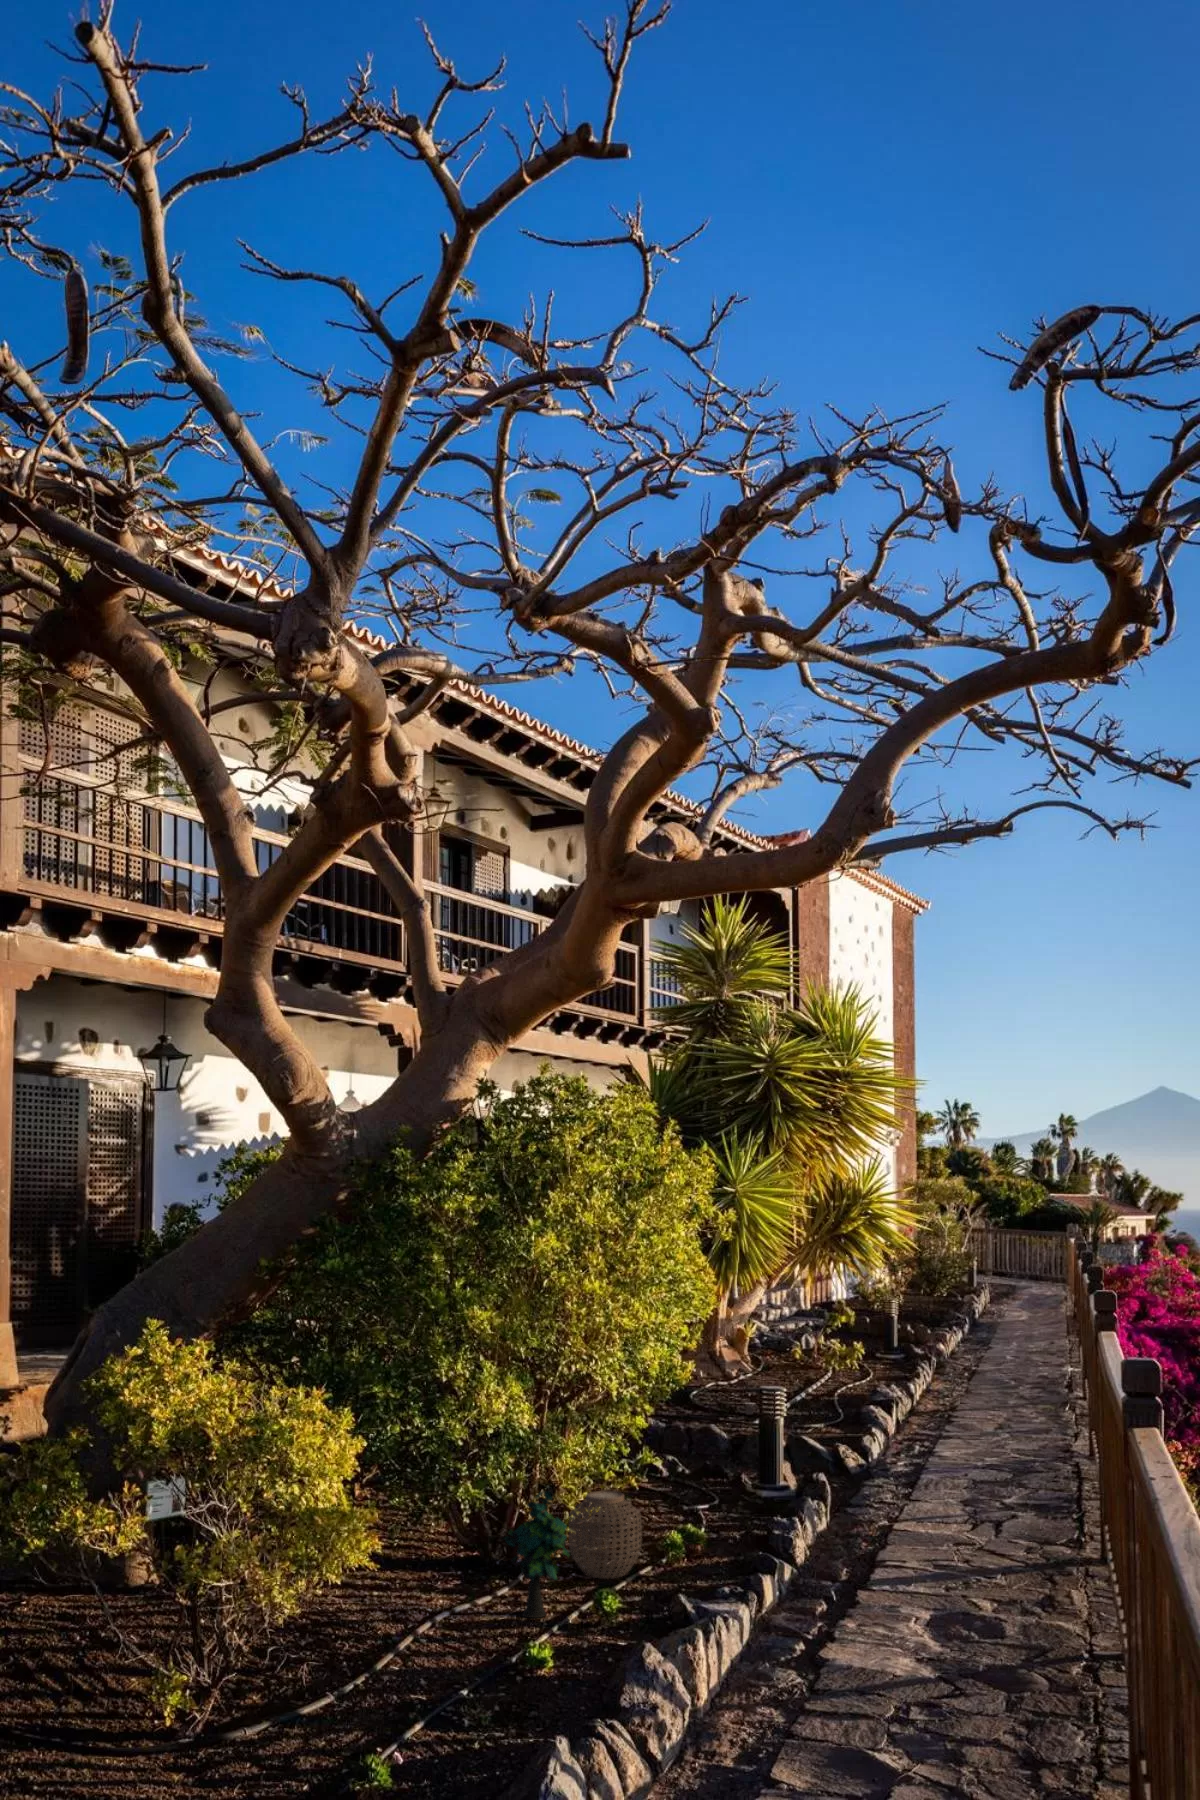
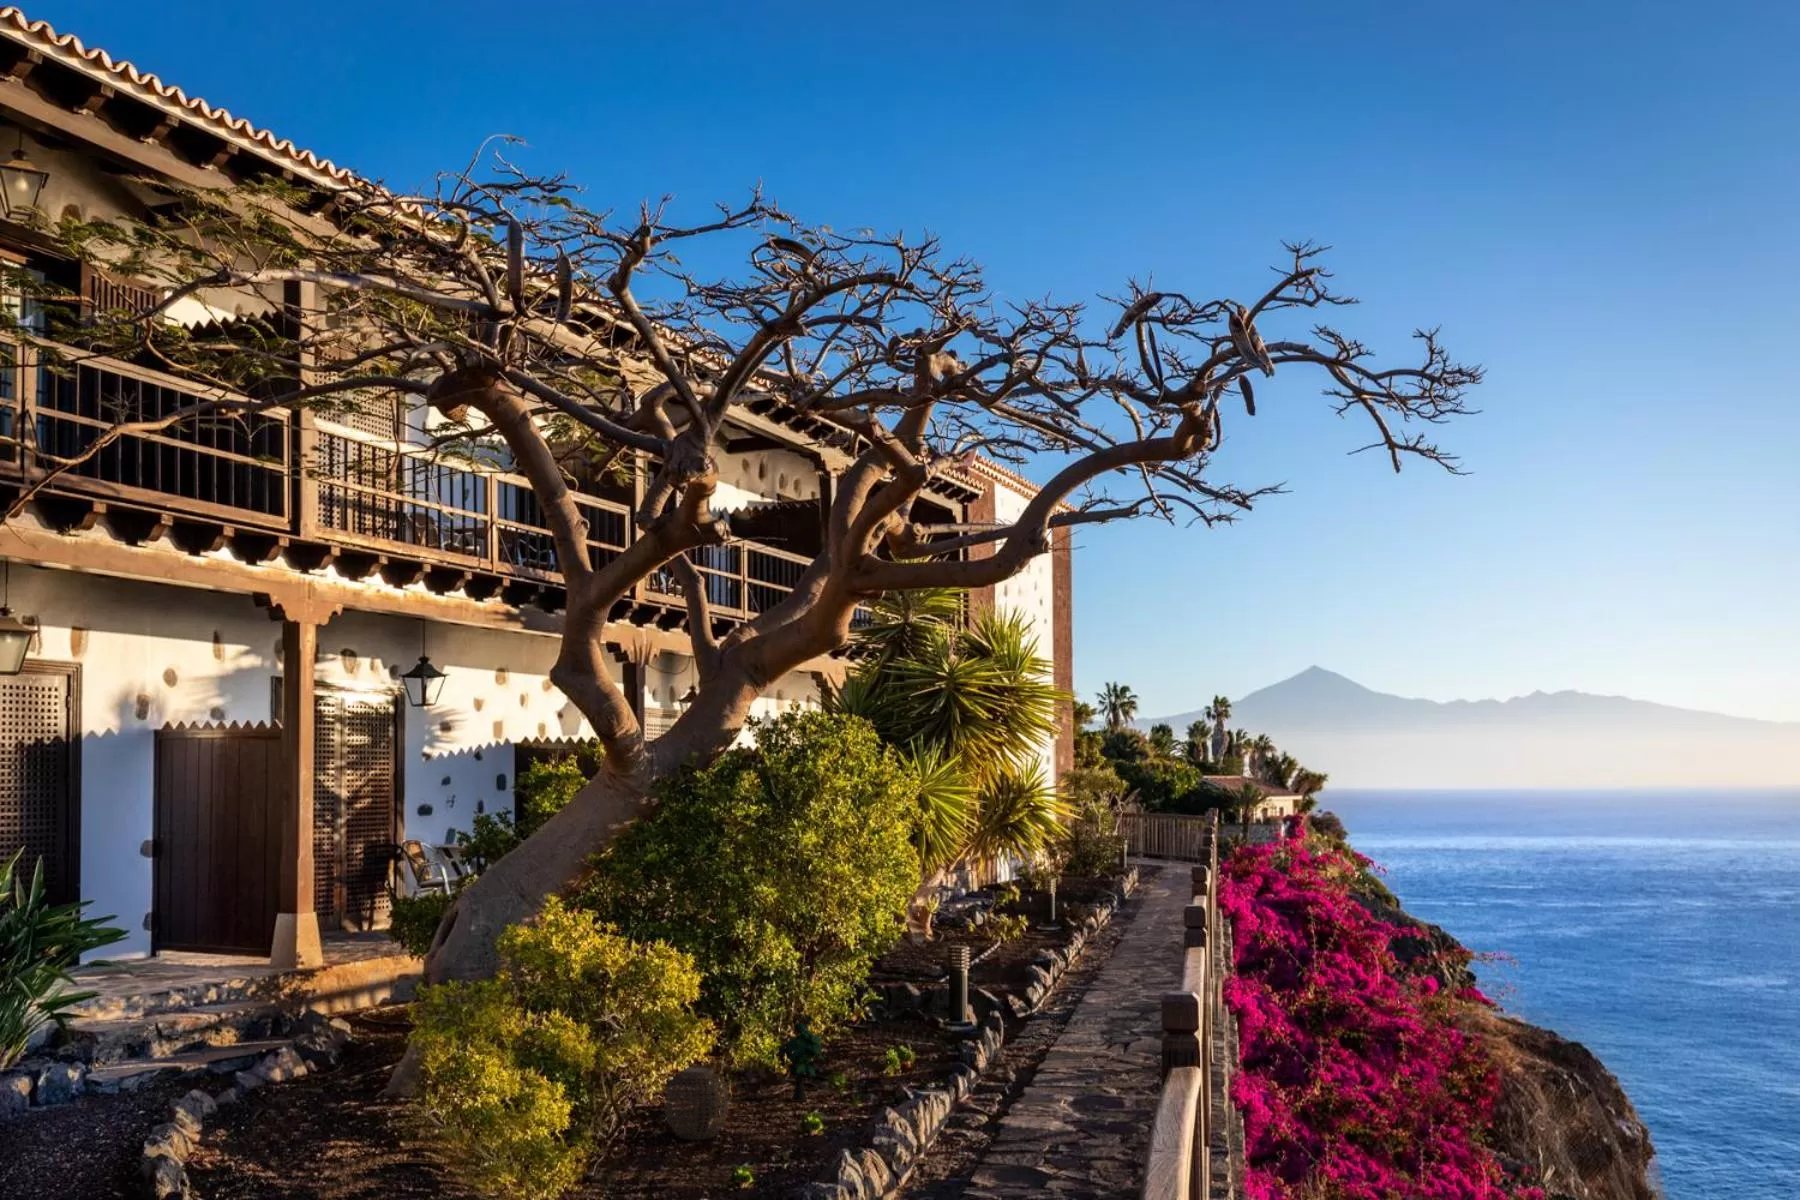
woven basket: present [569,1491,642,1579] -> present [665,1066,728,1140]

